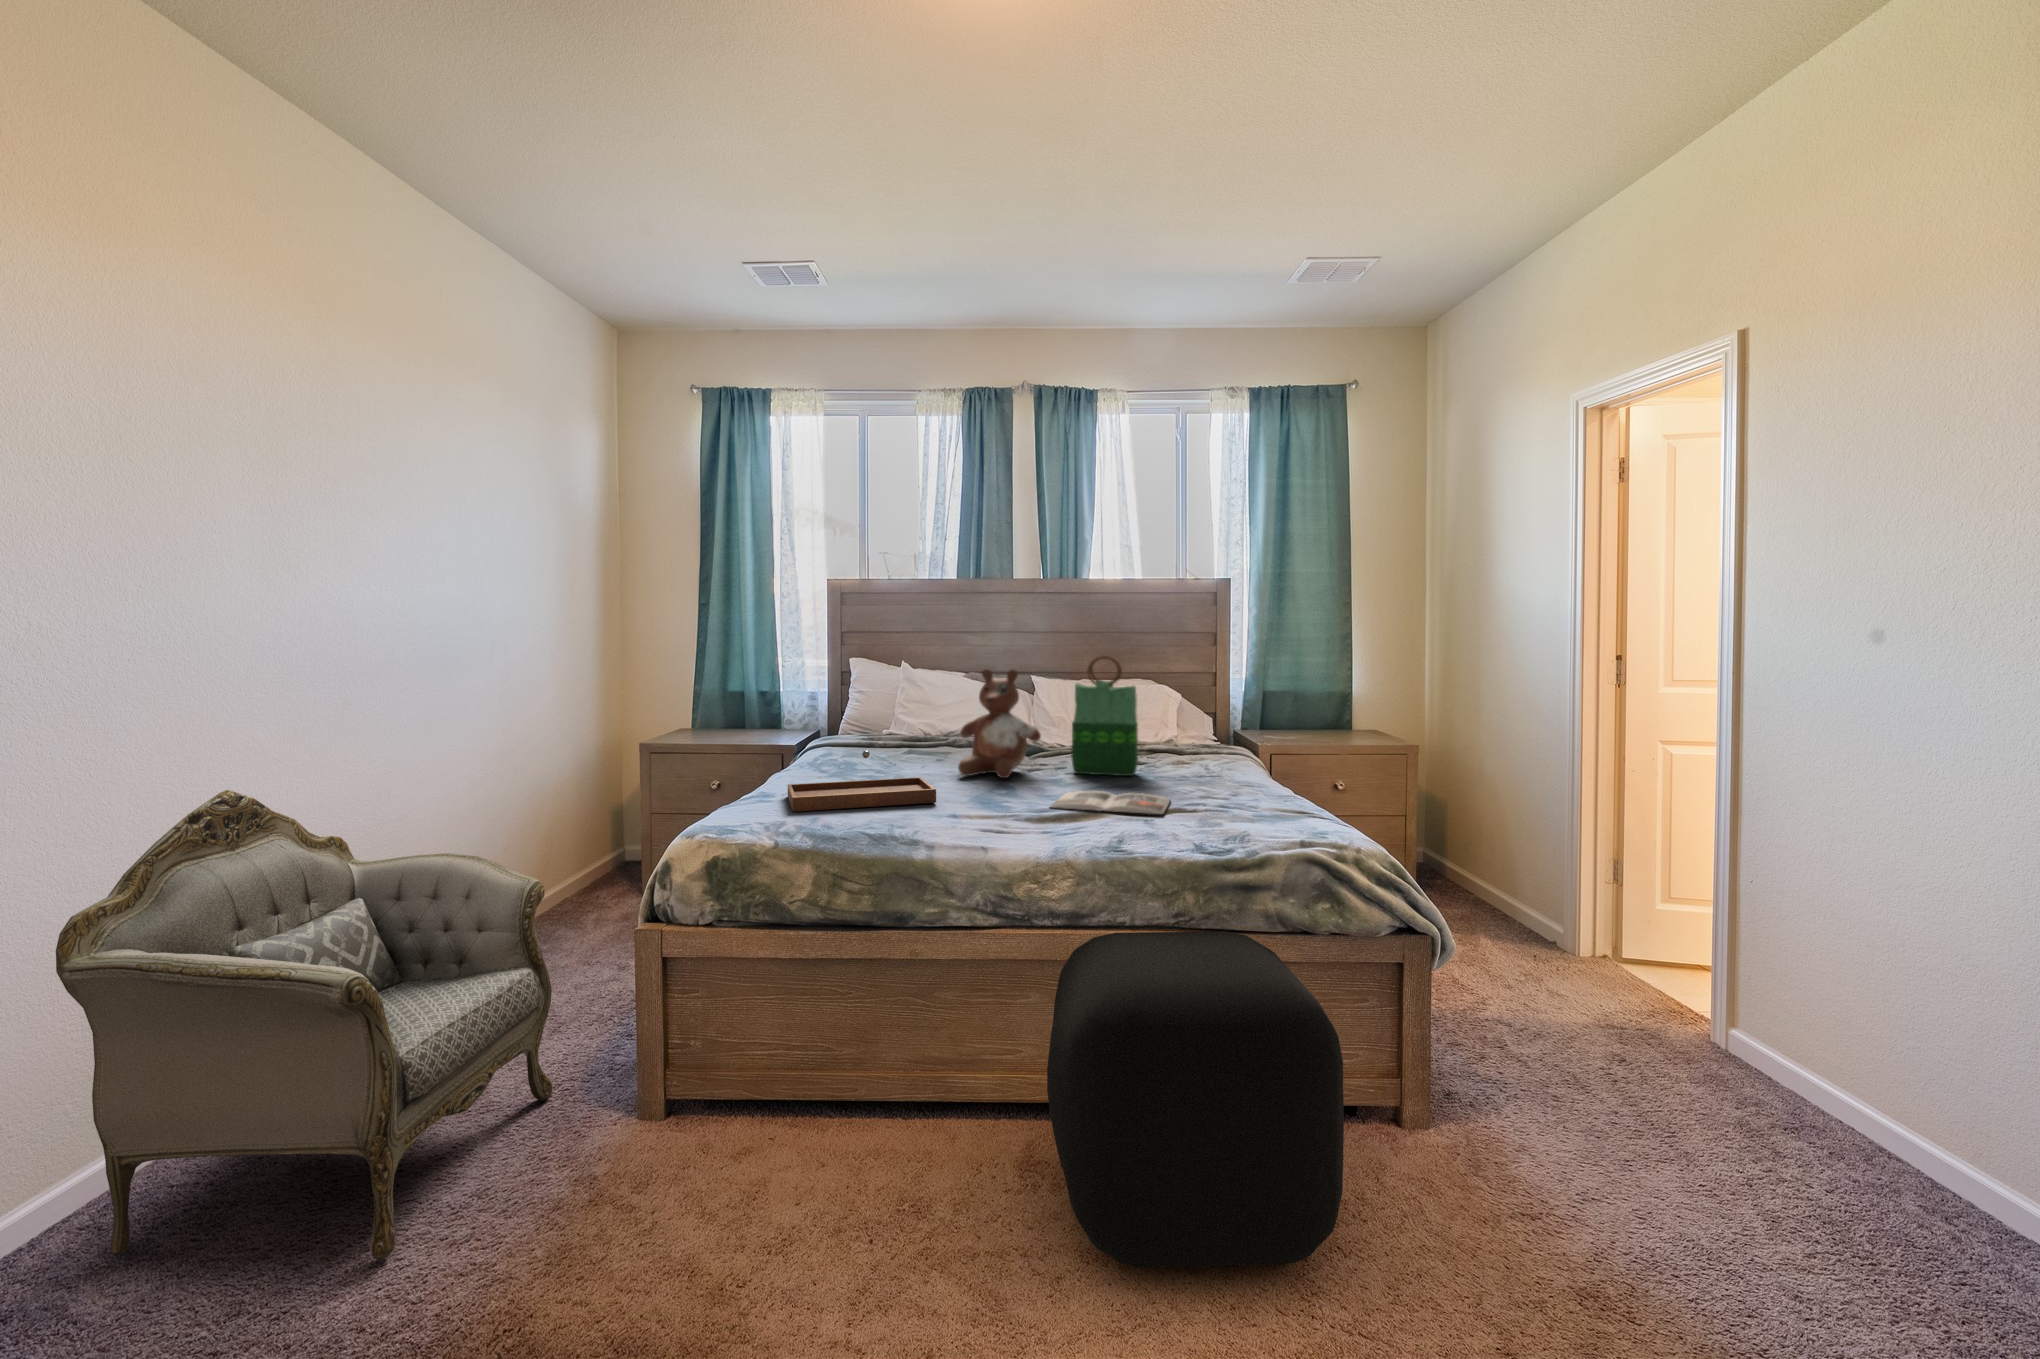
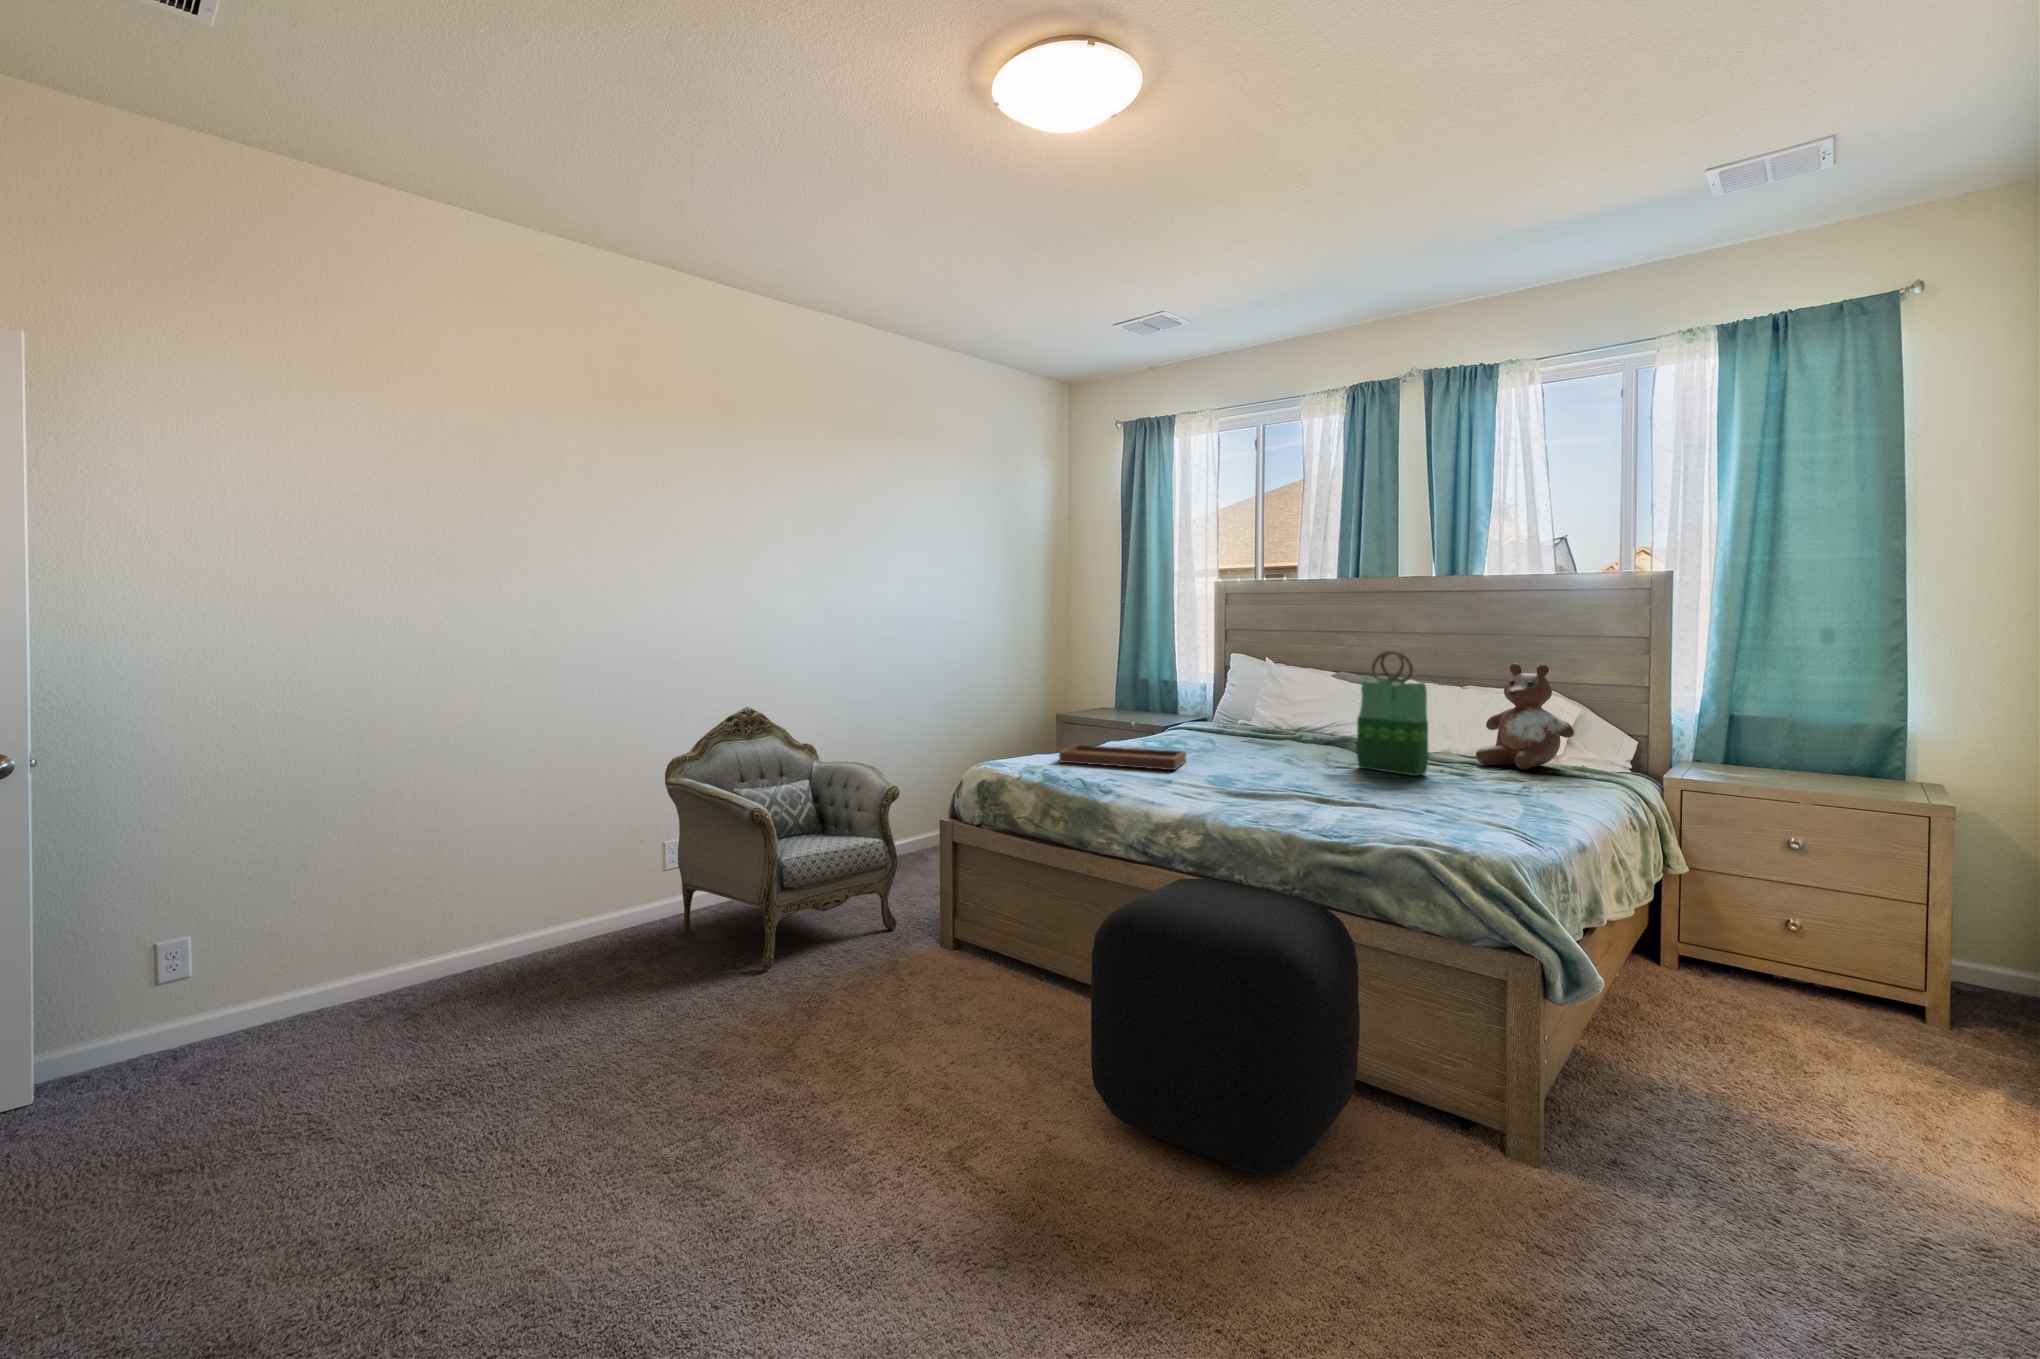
stuffed bear: present [958,669,1041,778] -> present [1476,663,1574,769]
magazine: present [1049,791,1170,814] -> none [1265,778,1403,803]

